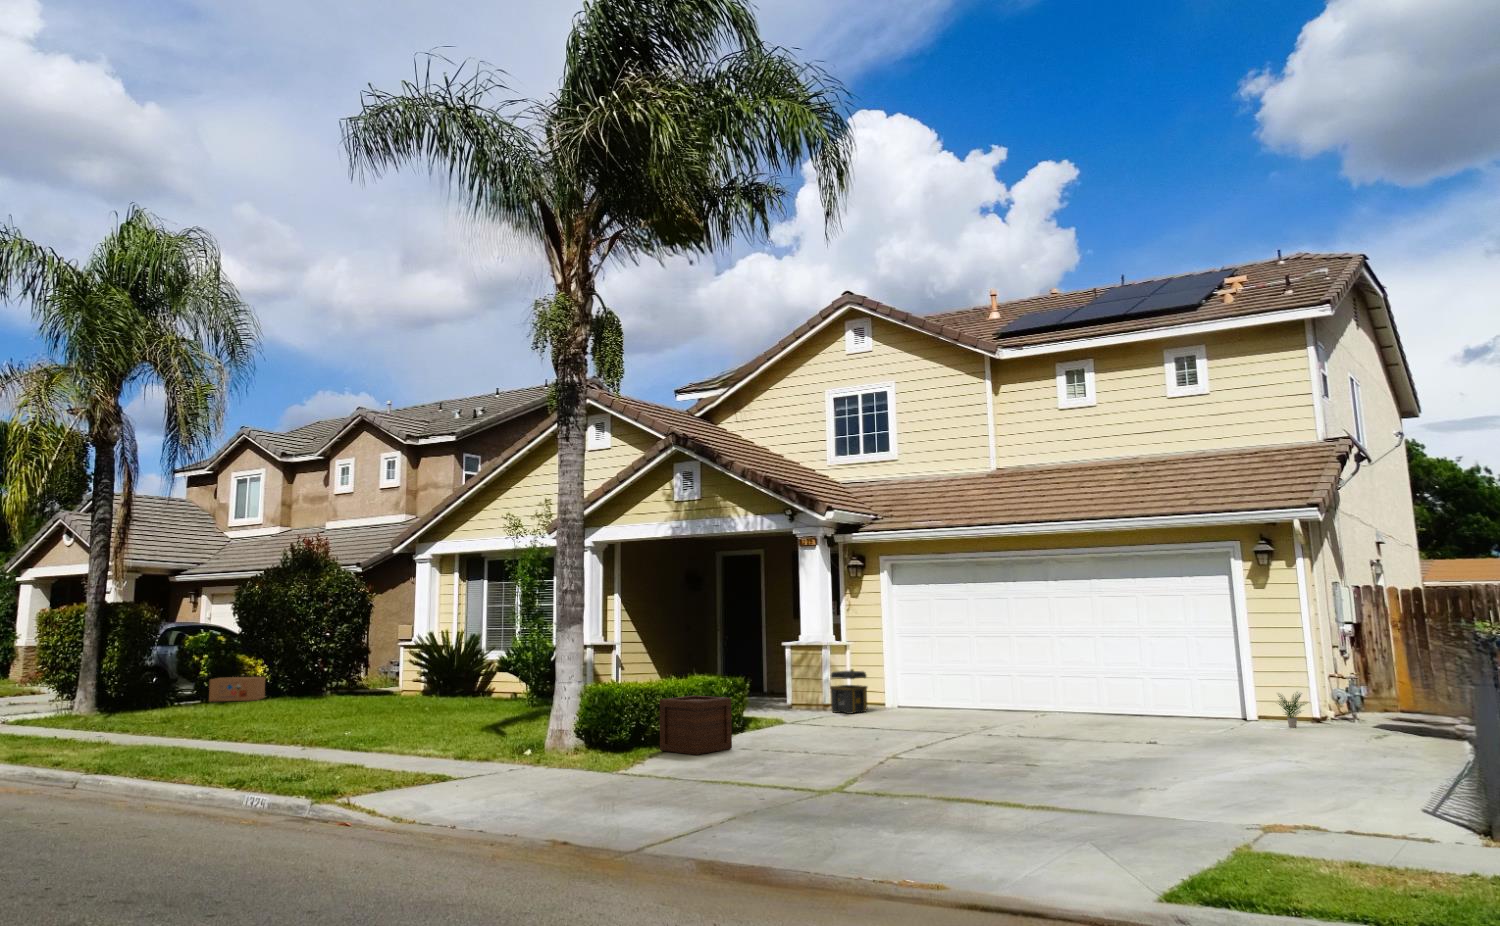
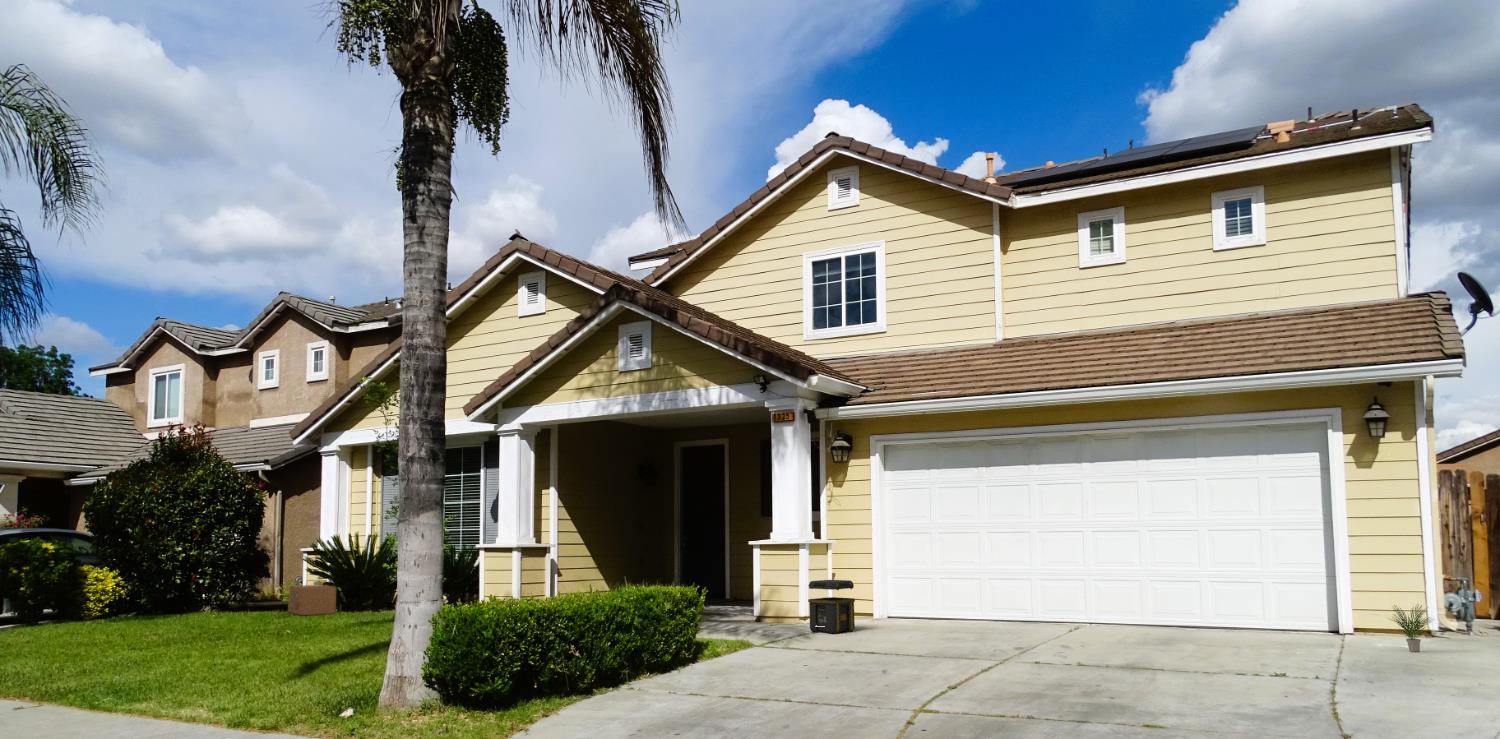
cardboard box: present [209,677,265,702] -> present [288,585,336,615]
wooden crate: present [660,696,732,755] -> none [579,609,679,692]

